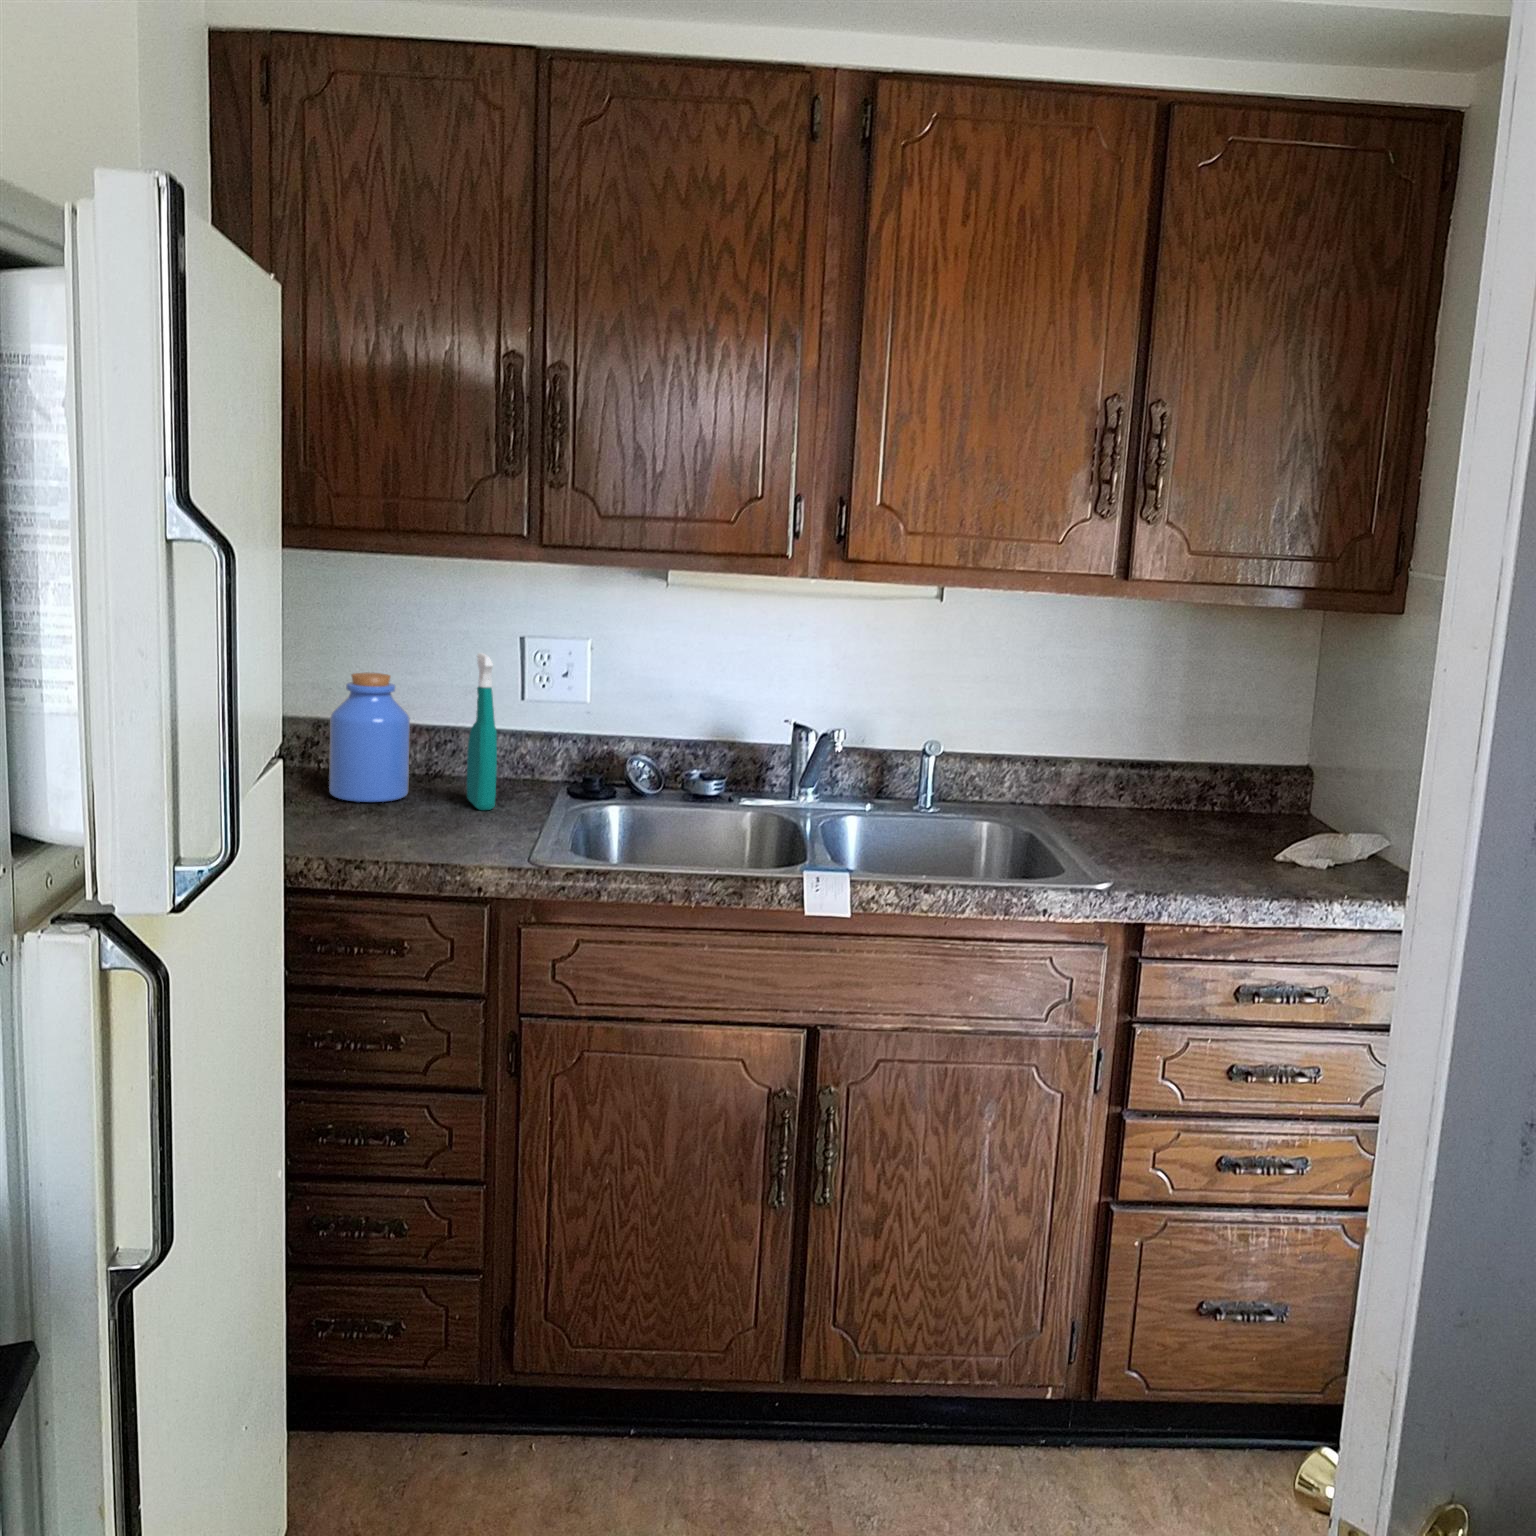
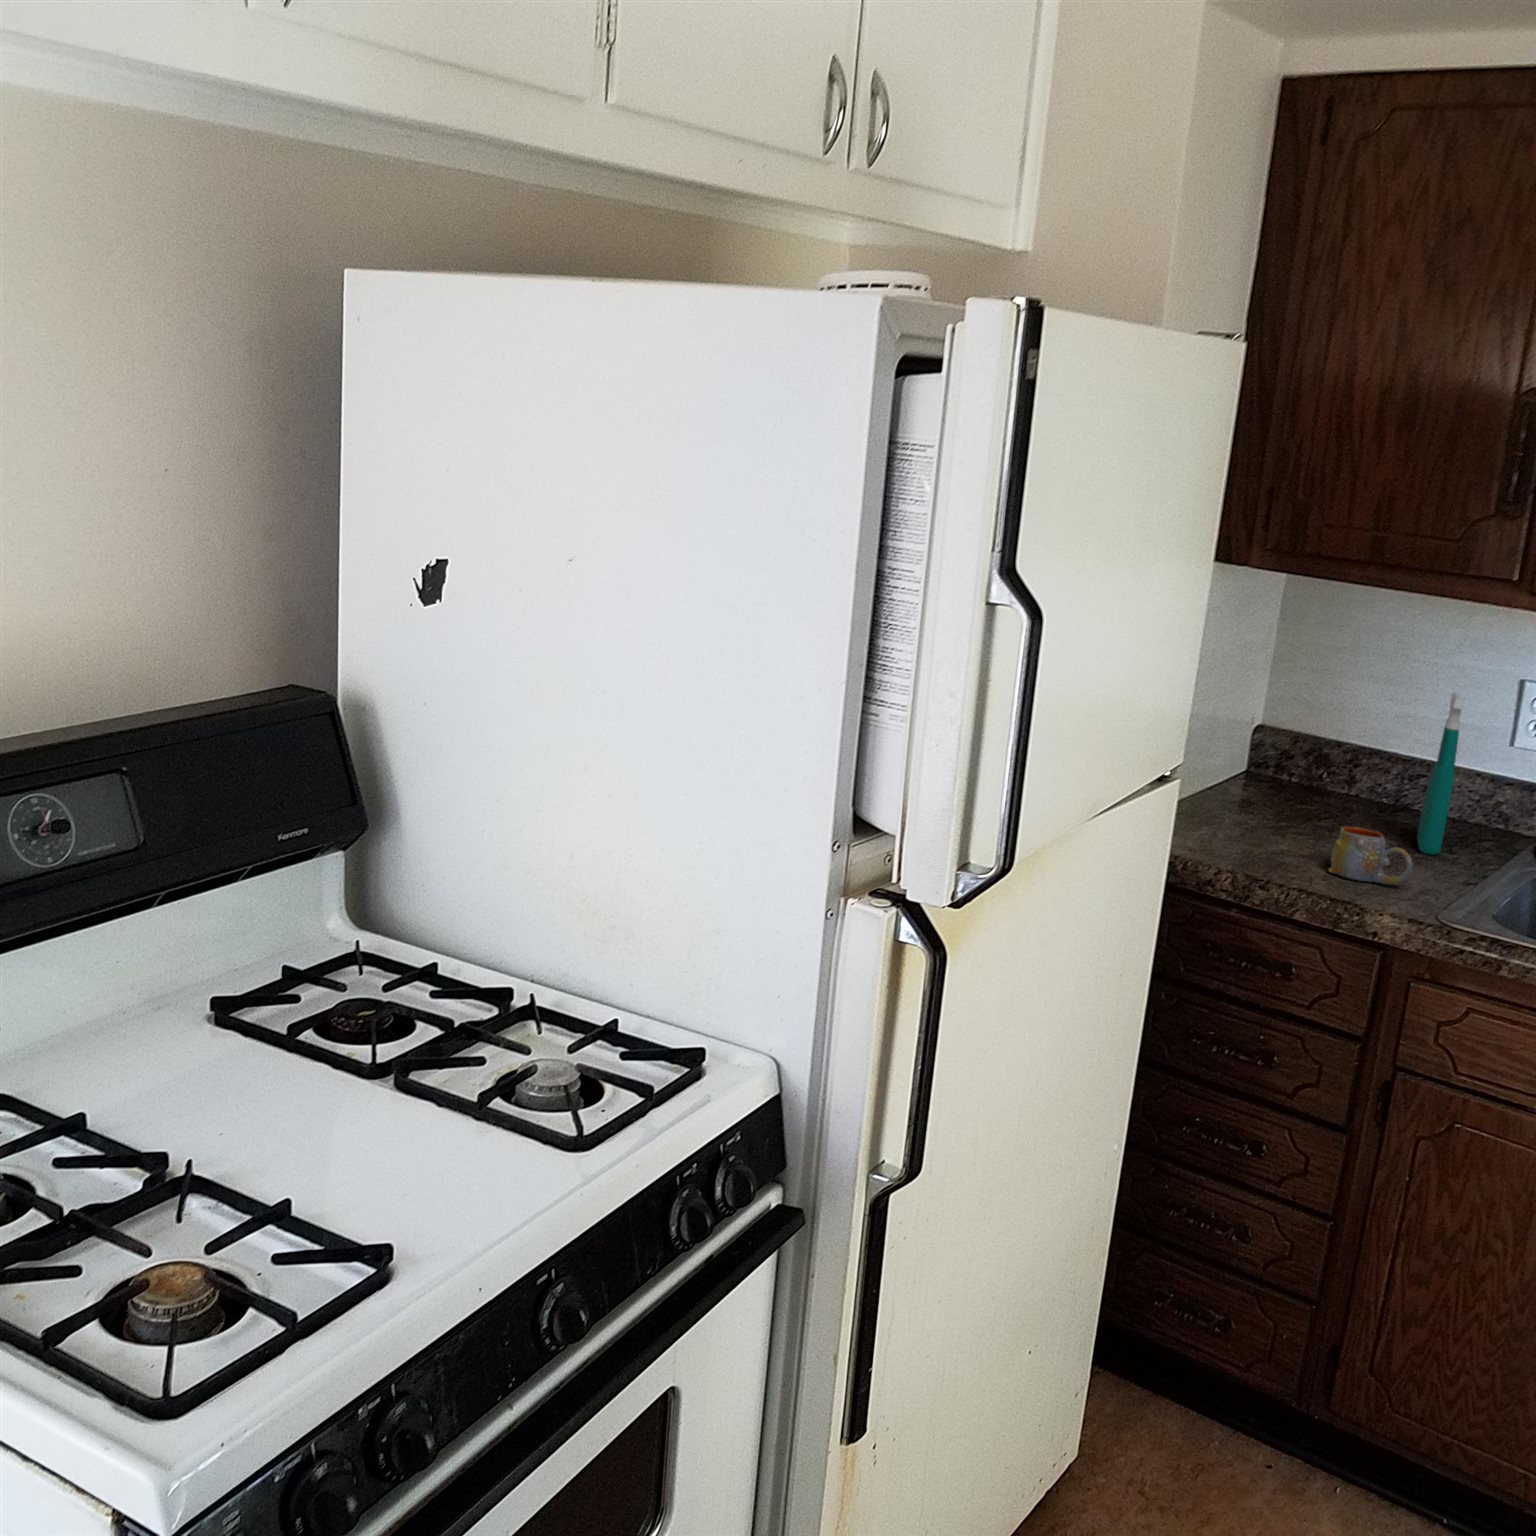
jar: present [329,673,410,802] -> none [1281,695,1373,826]
mug: none [413,792,495,842] -> present [1328,827,1413,884]

